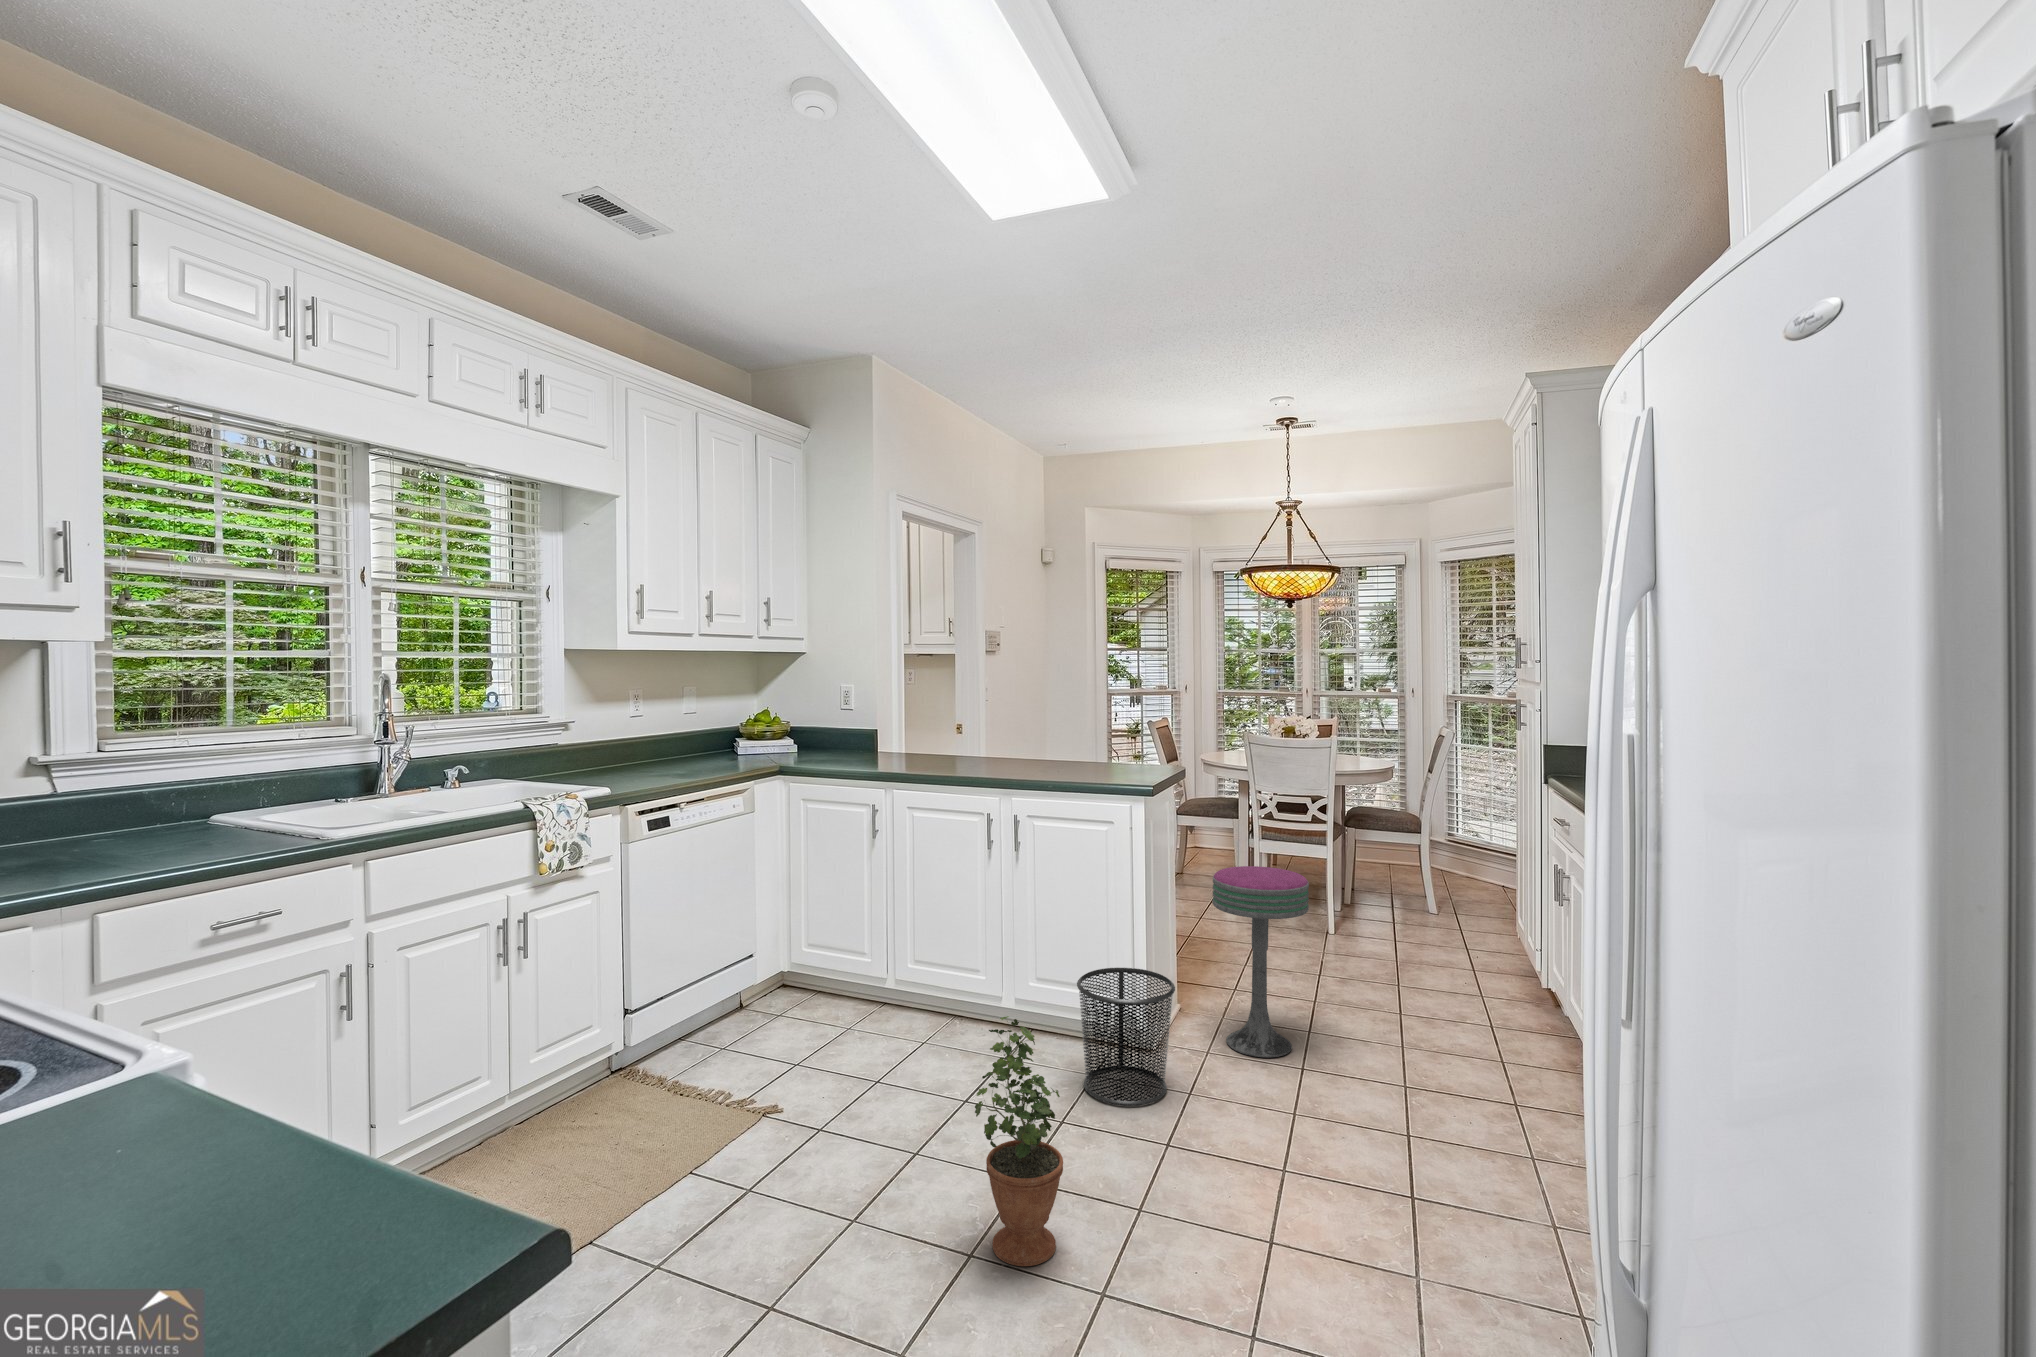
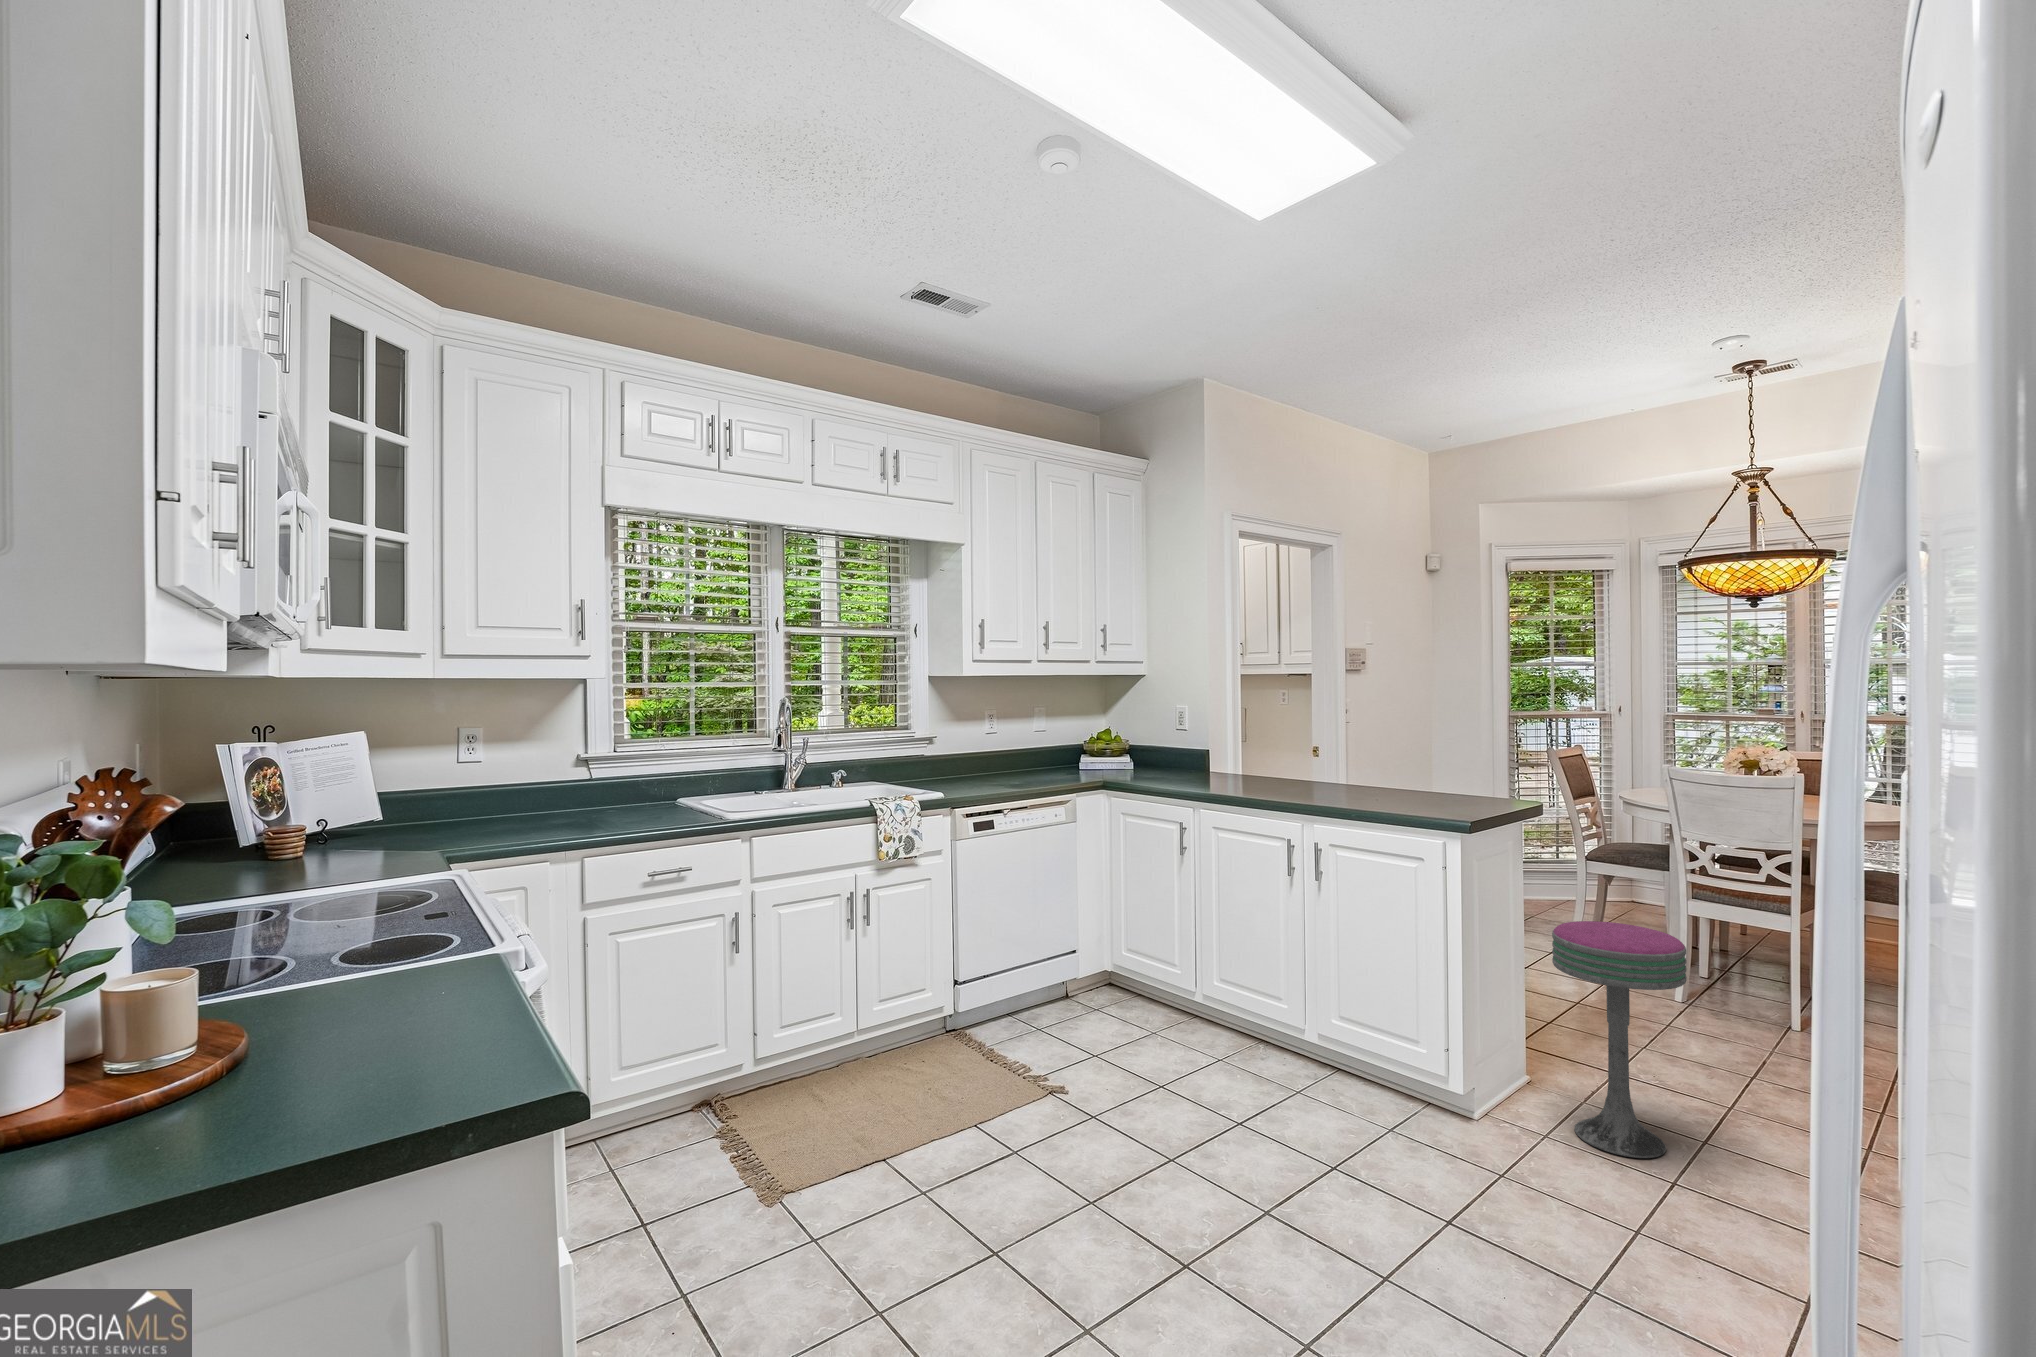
waste bin: present [1077,968,1175,1106] -> none [1361,1015,1478,1172]
potted plant: present [975,1016,1063,1266] -> none [1178,1037,1275,1293]

